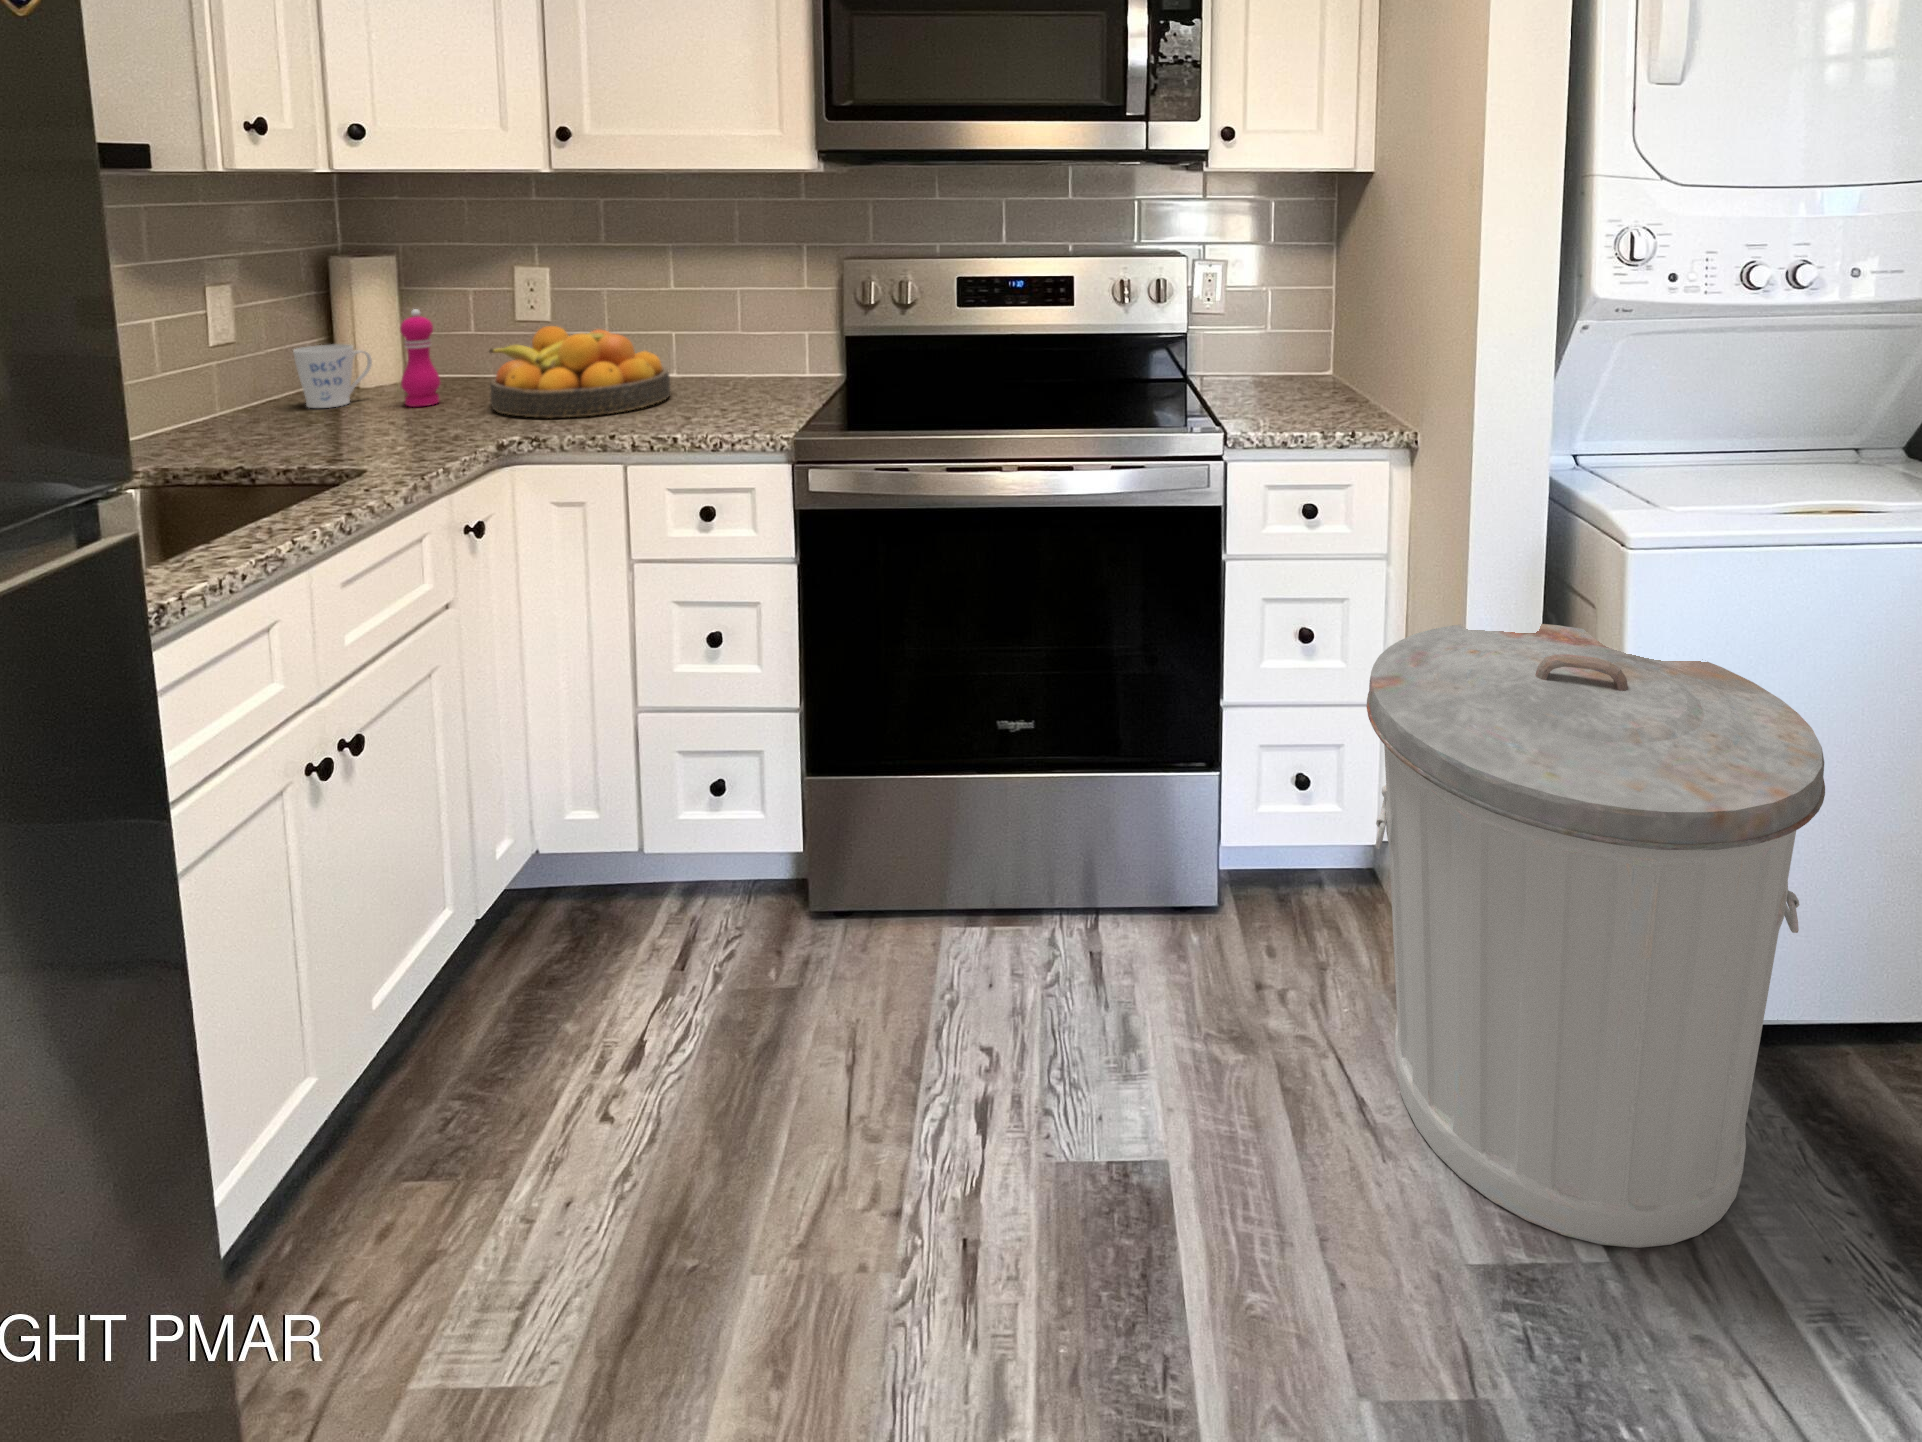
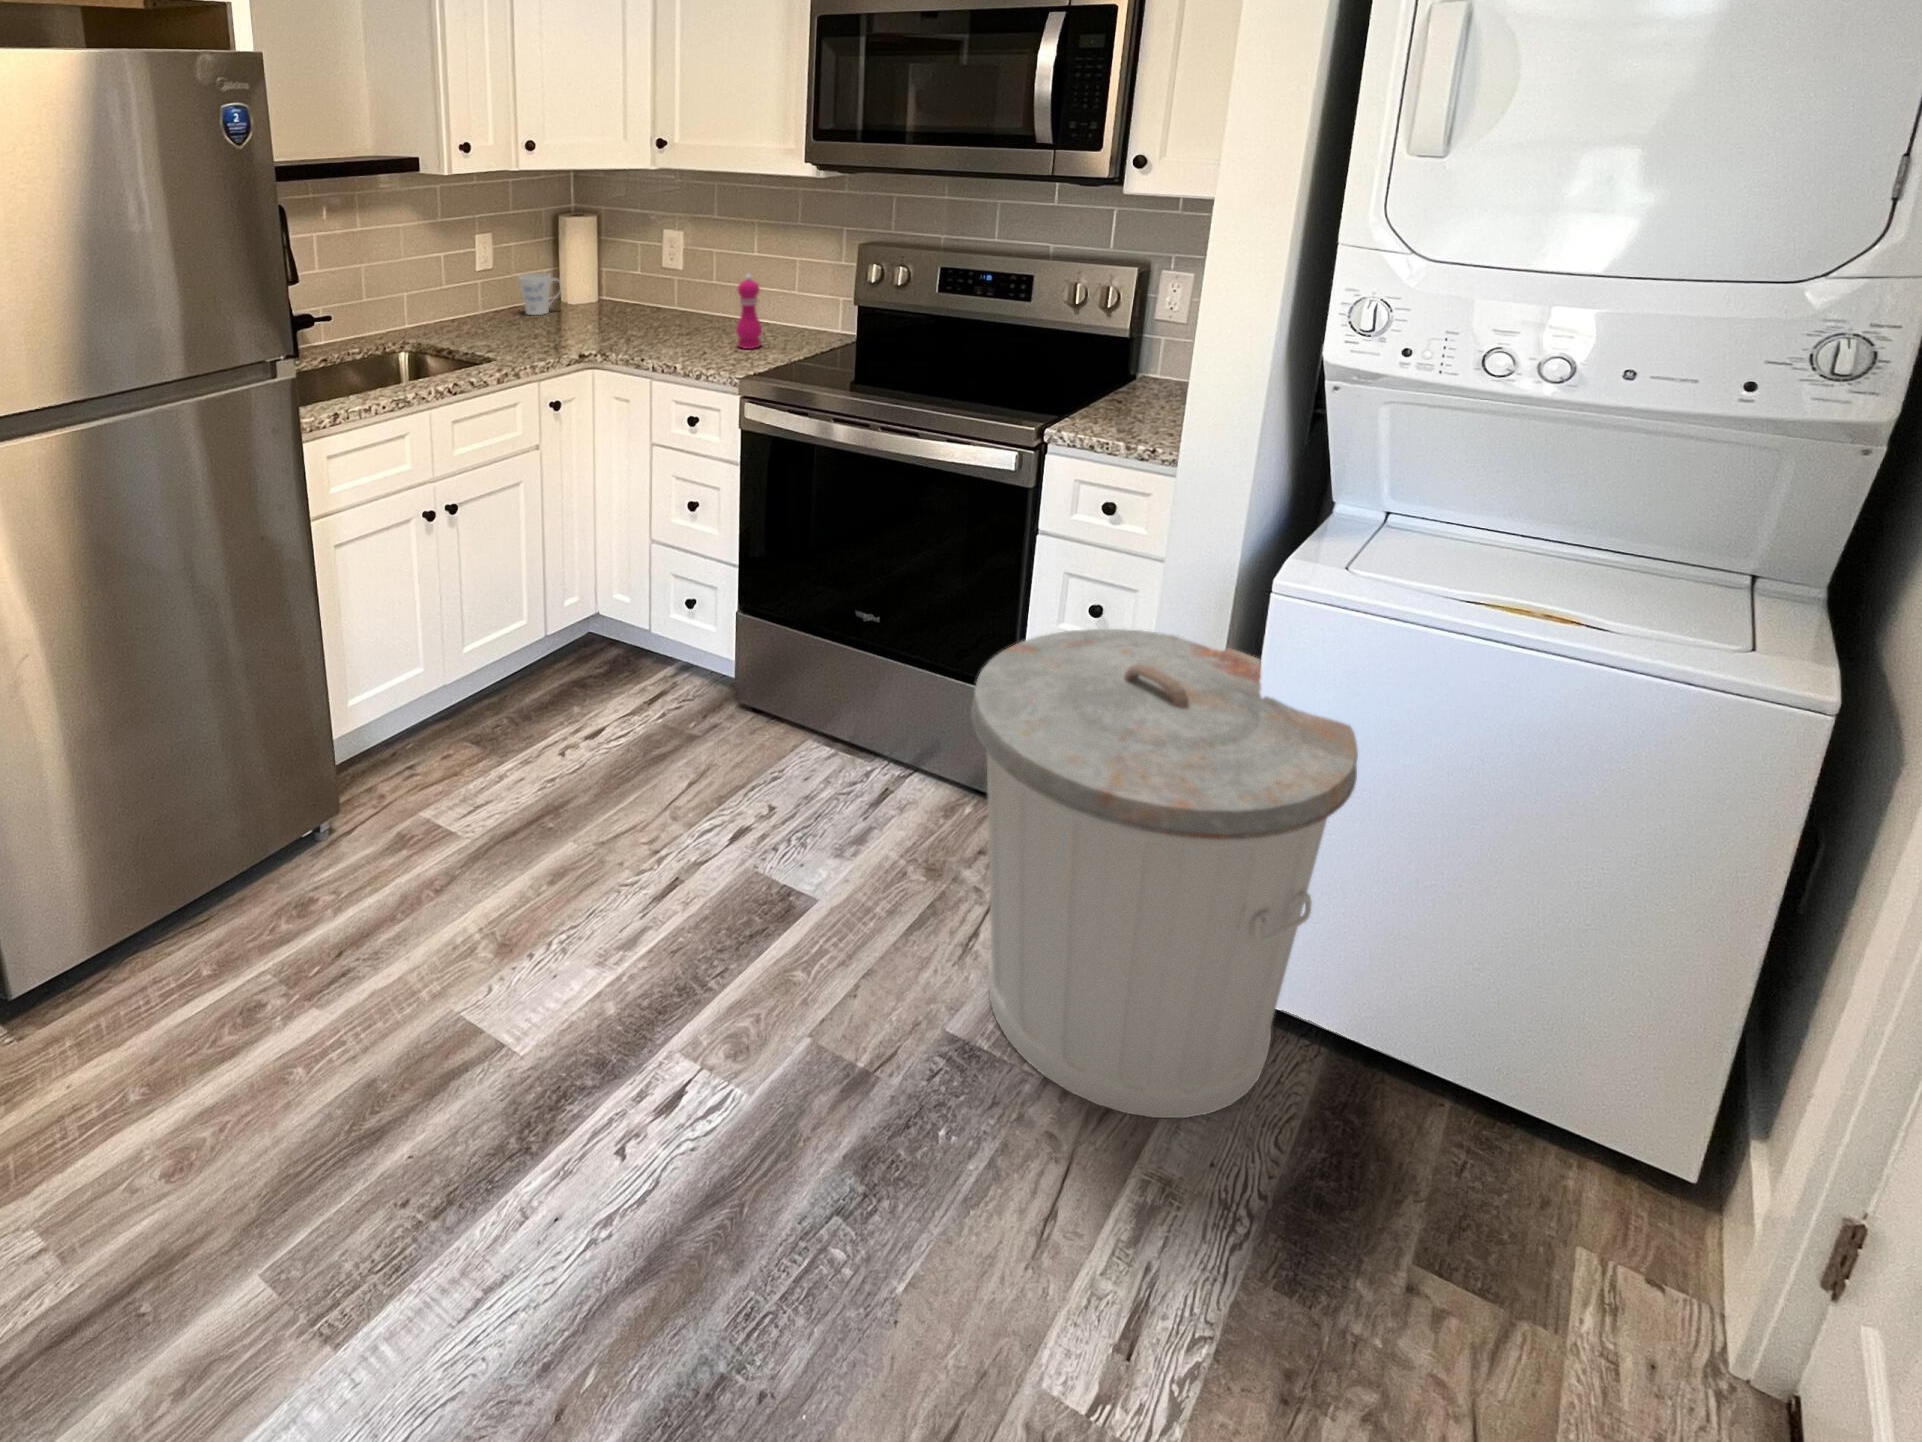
pepper mill: present [400,309,440,406] -> present [736,275,762,349]
fruit bowl: present [489,326,670,418] -> none [605,273,722,342]

